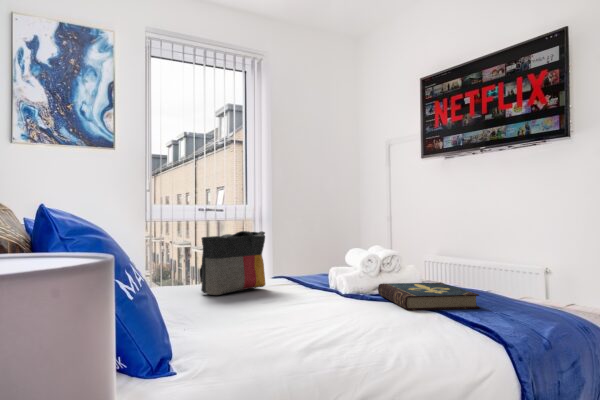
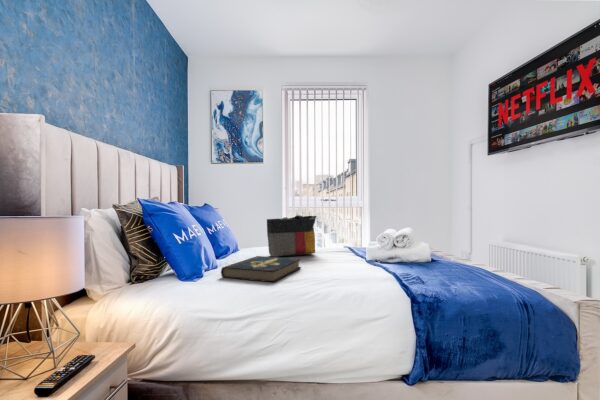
book: present [378,282,480,310] -> present [221,256,301,282]

